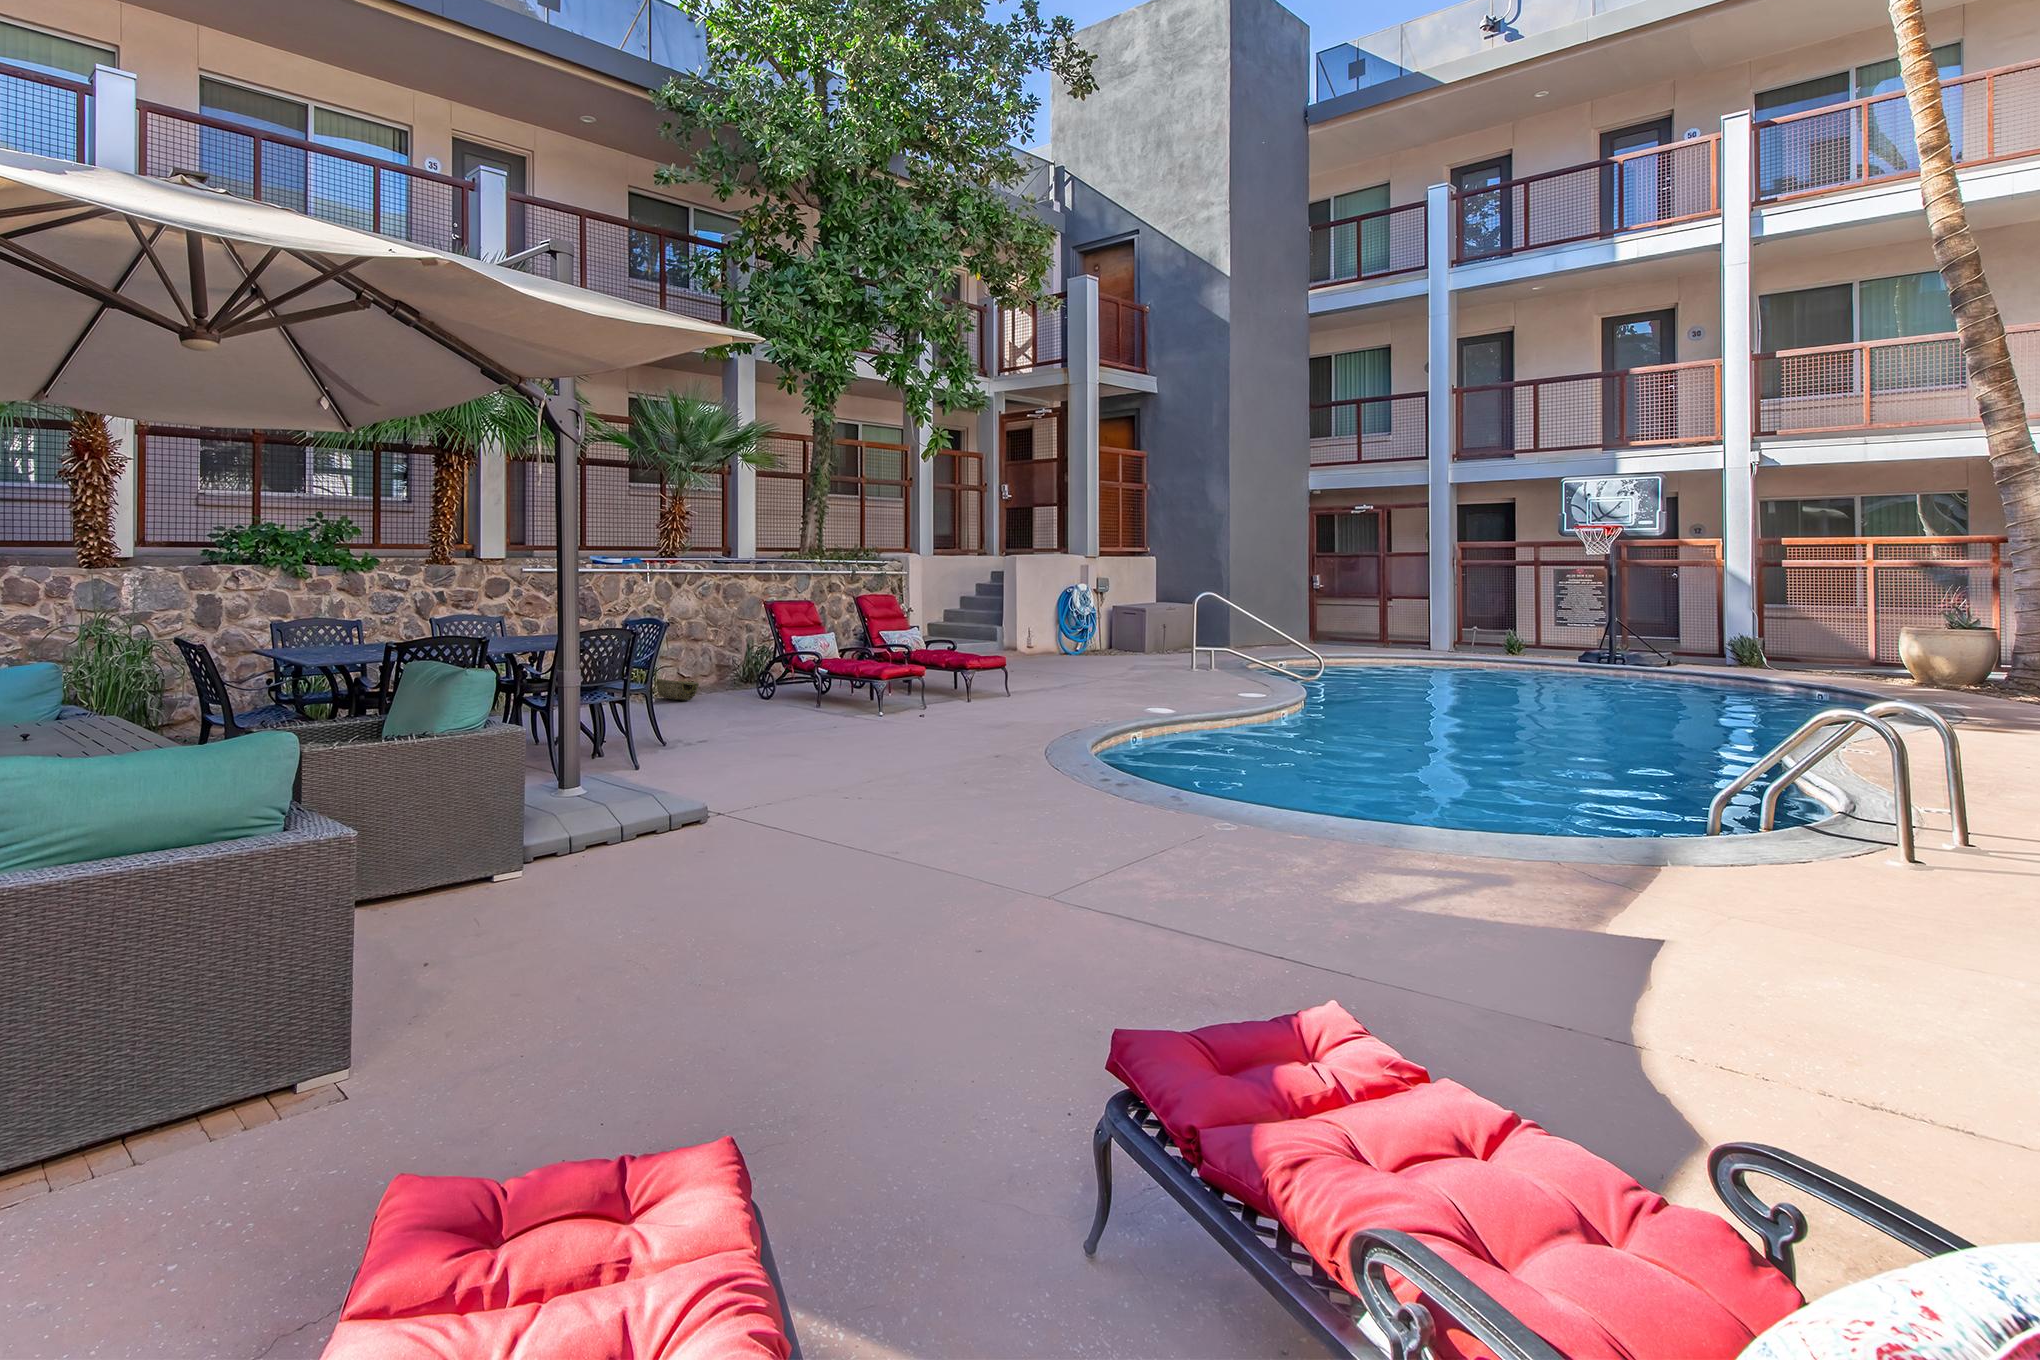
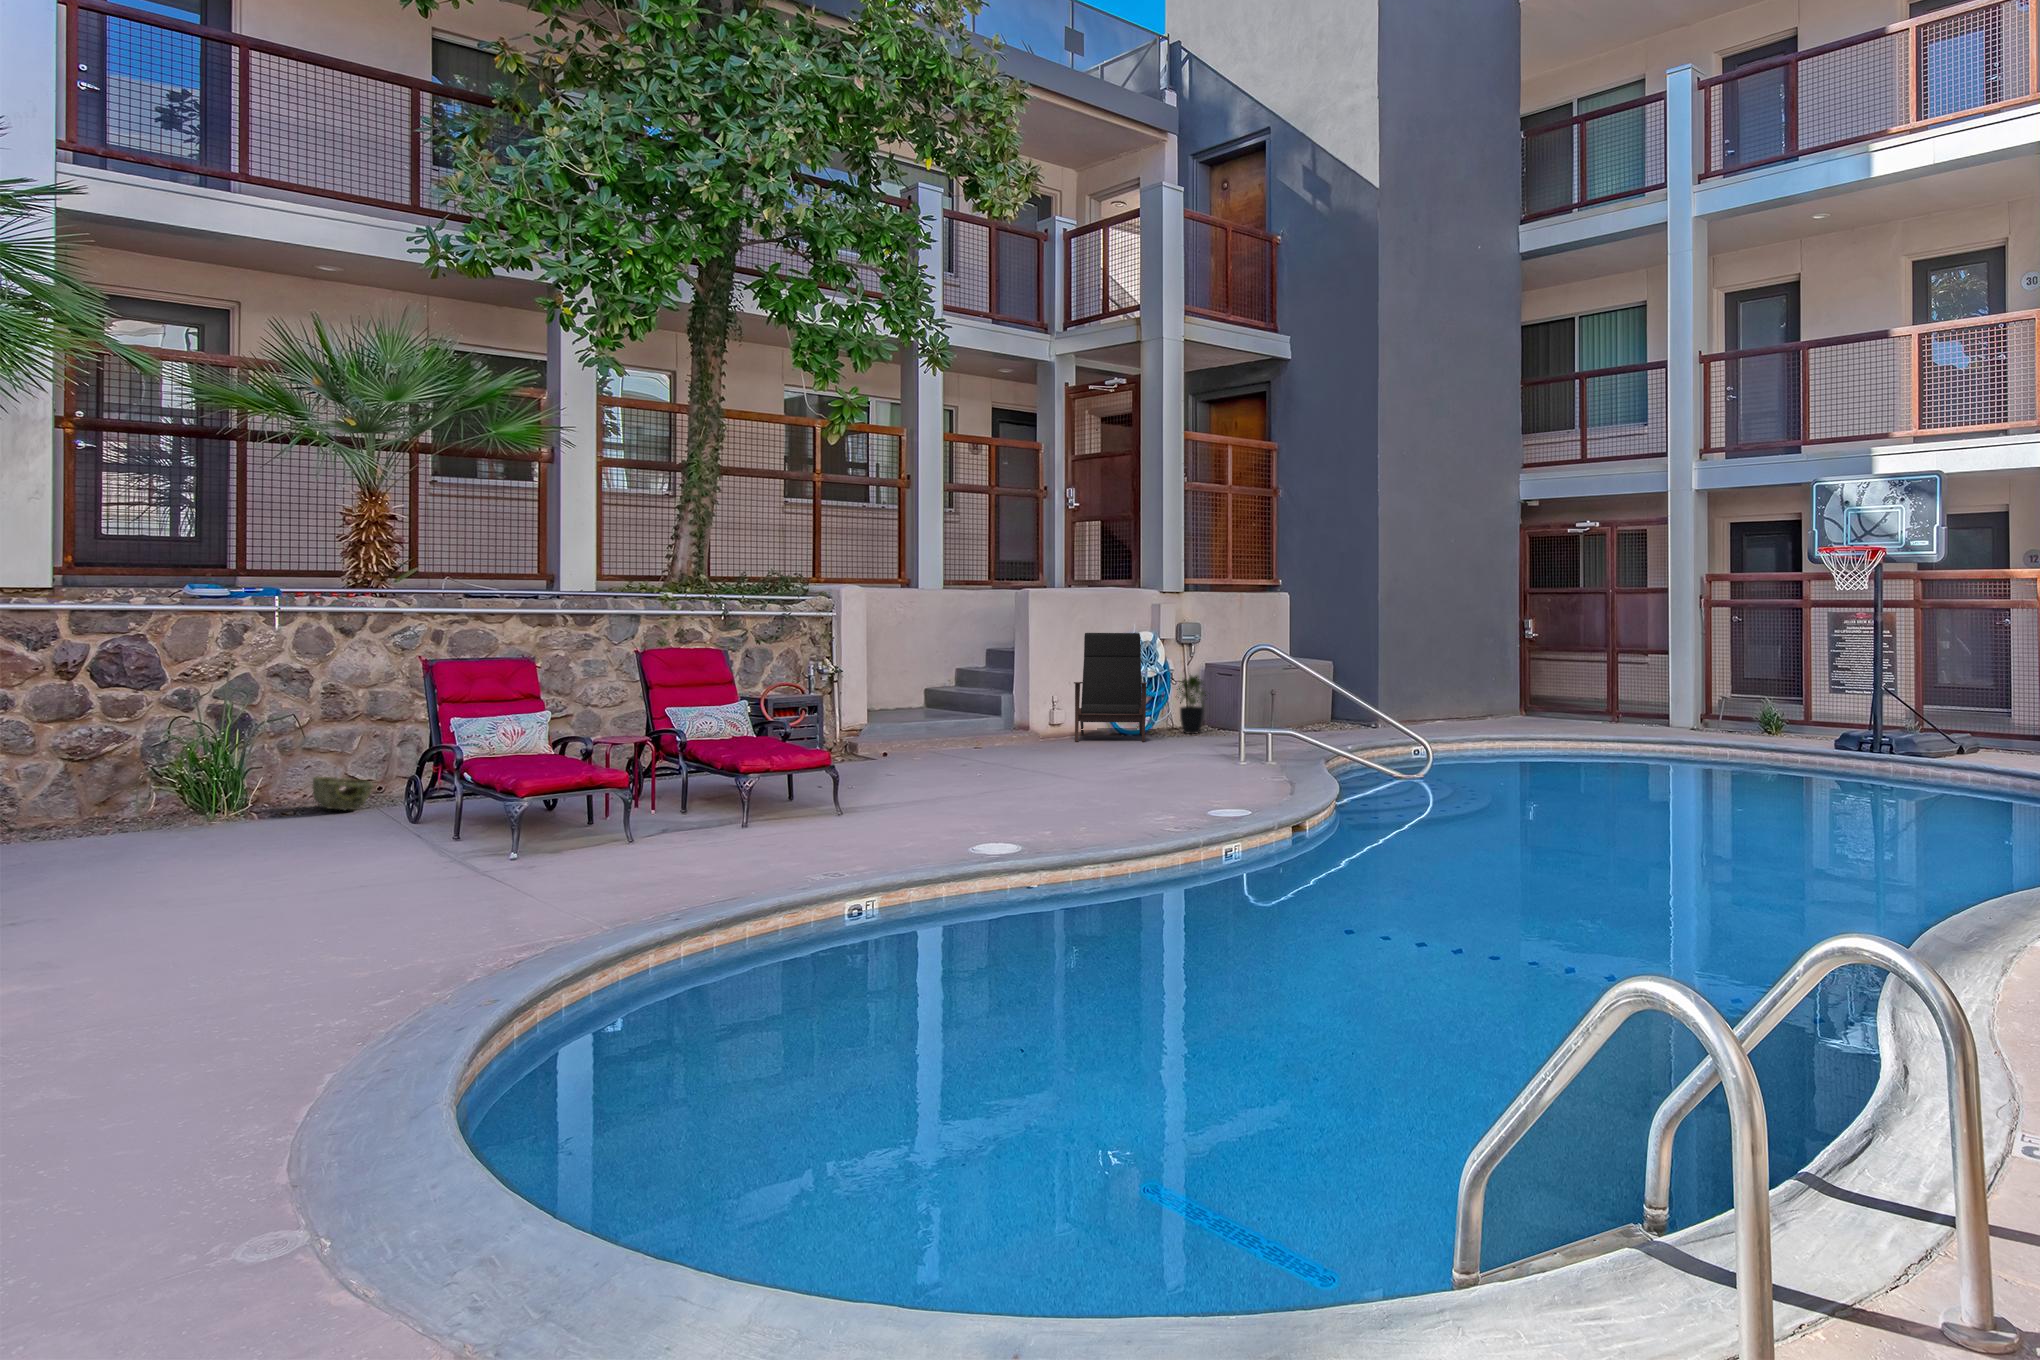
lounge chair: none [1044,586,1102,661] -> present [1074,633,1147,742]
potted plant: none [1105,614,1131,656] -> present [1177,675,1206,734]

